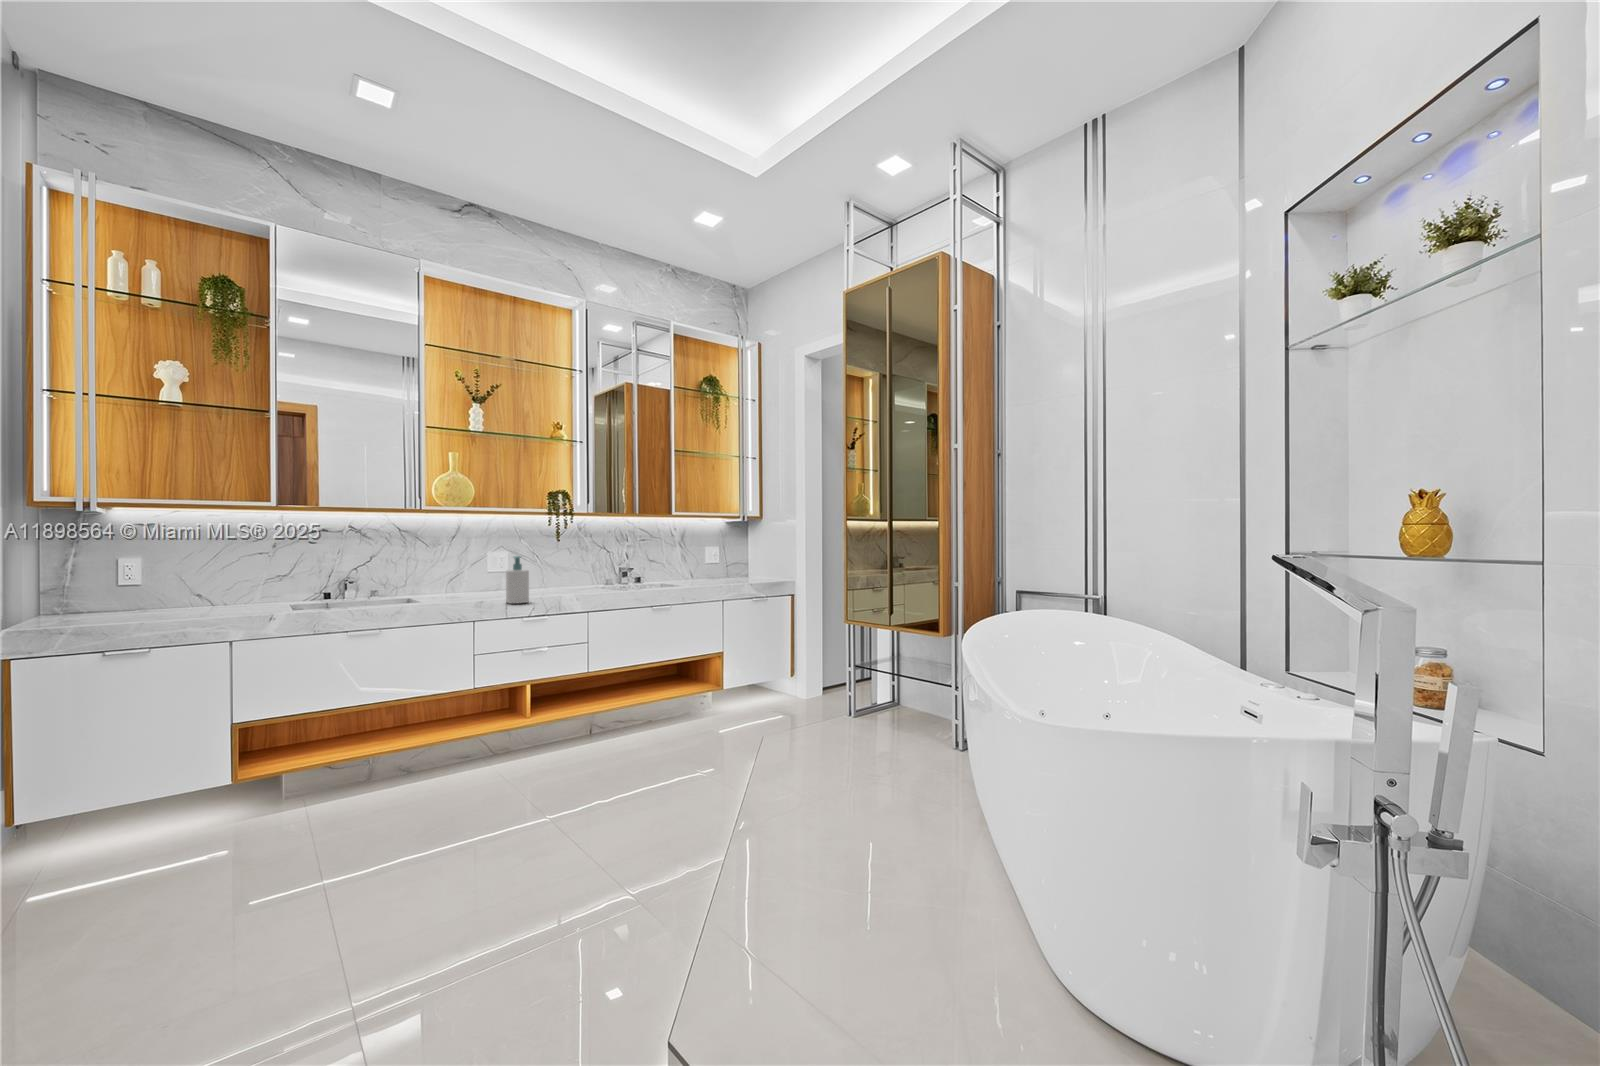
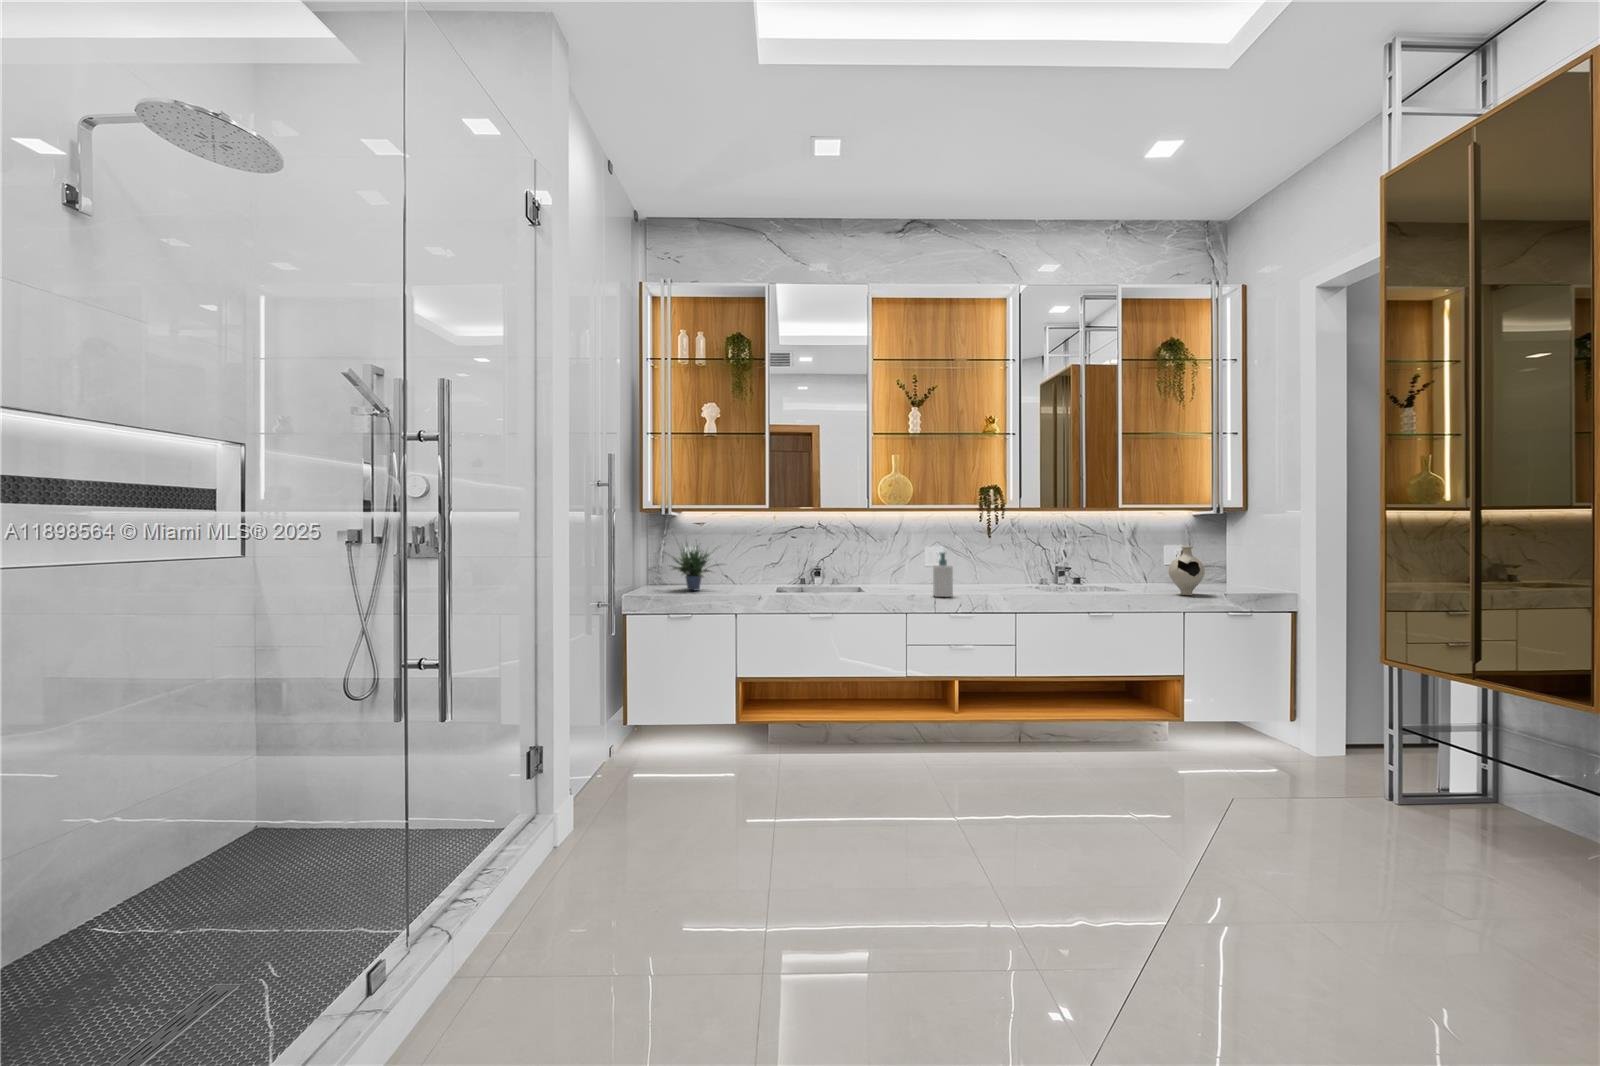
potted plant: none [67,533,204,618] -> present [672,539,718,590]
decorative vase: none [719,546,747,588] -> present [1168,546,1205,595]

